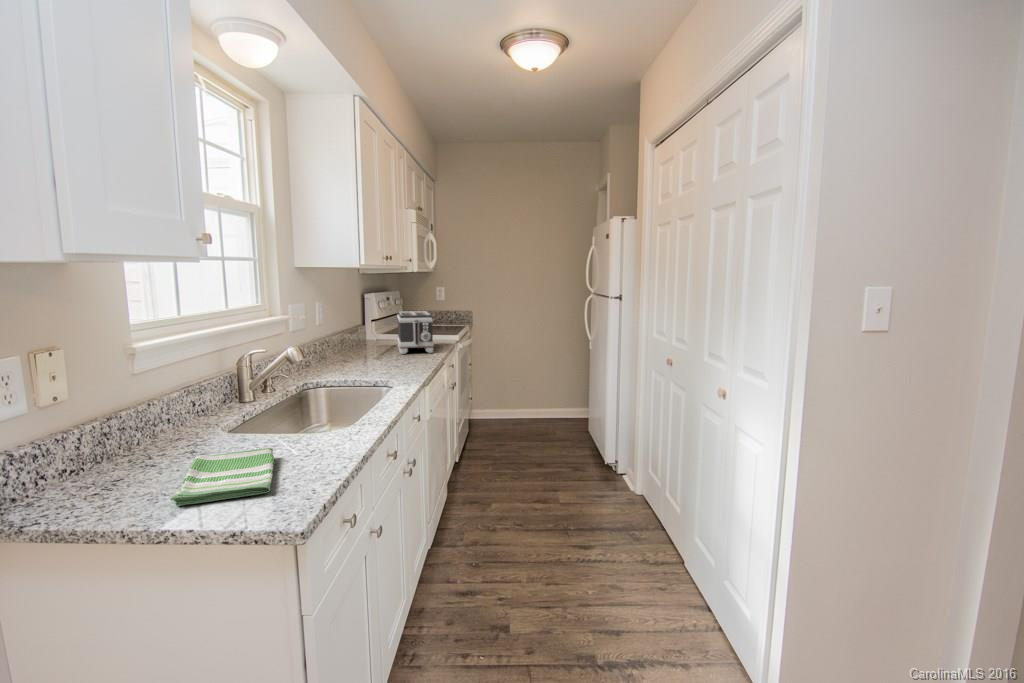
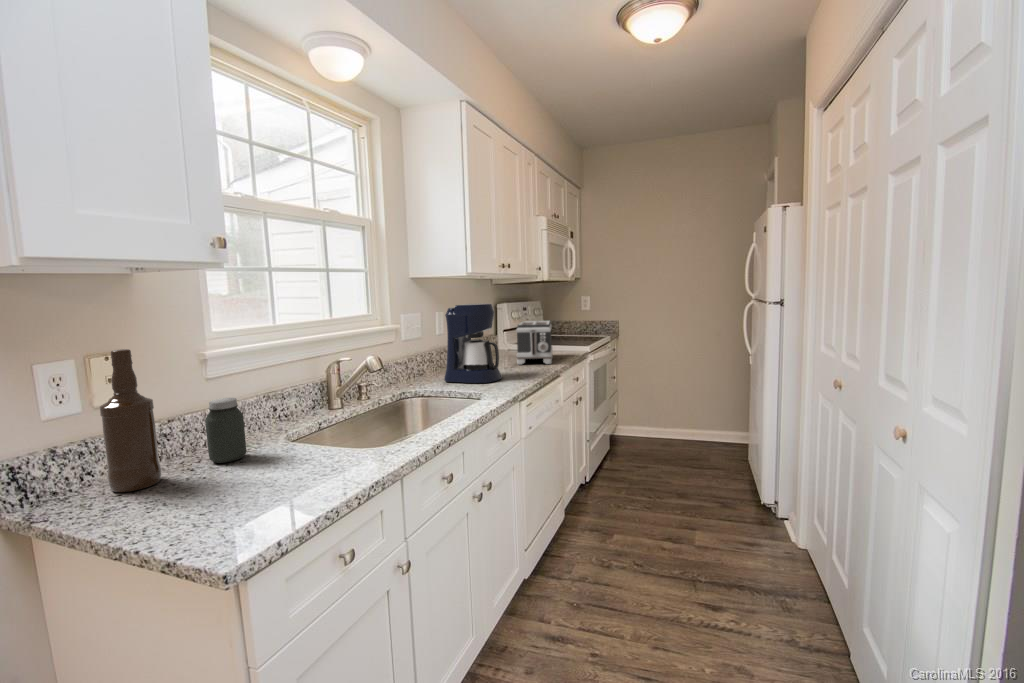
coffee maker: none [339,295,397,372] -> present [444,303,502,383]
bottle: none [67,345,130,491] -> present [100,349,162,492]
jar: none [160,392,201,457] -> present [205,398,246,463]
dish towel: present [170,448,274,506] -> none [148,462,293,521]

